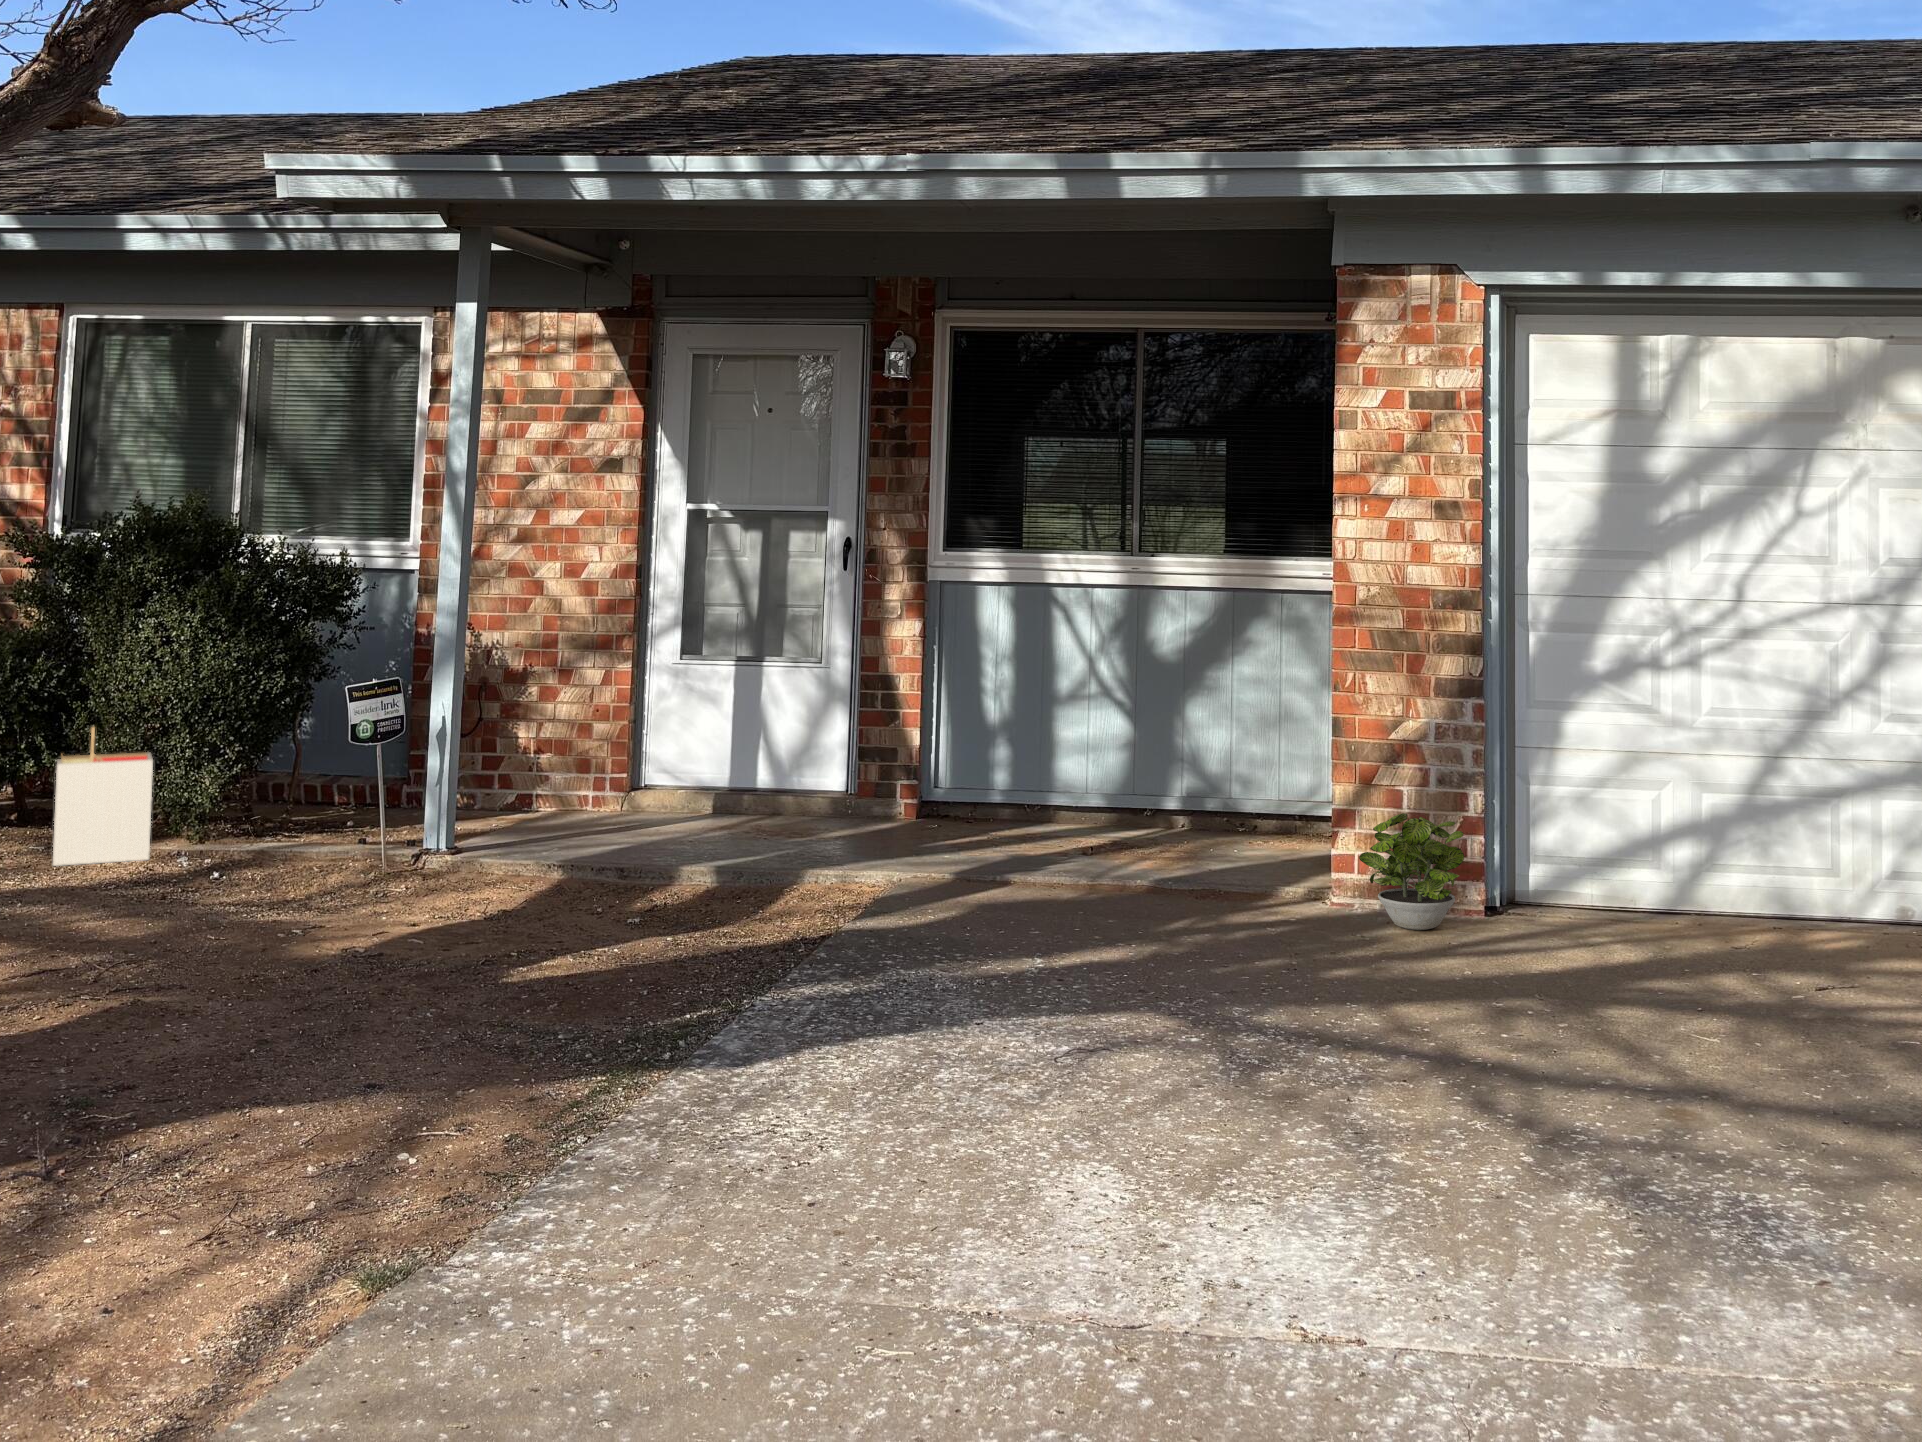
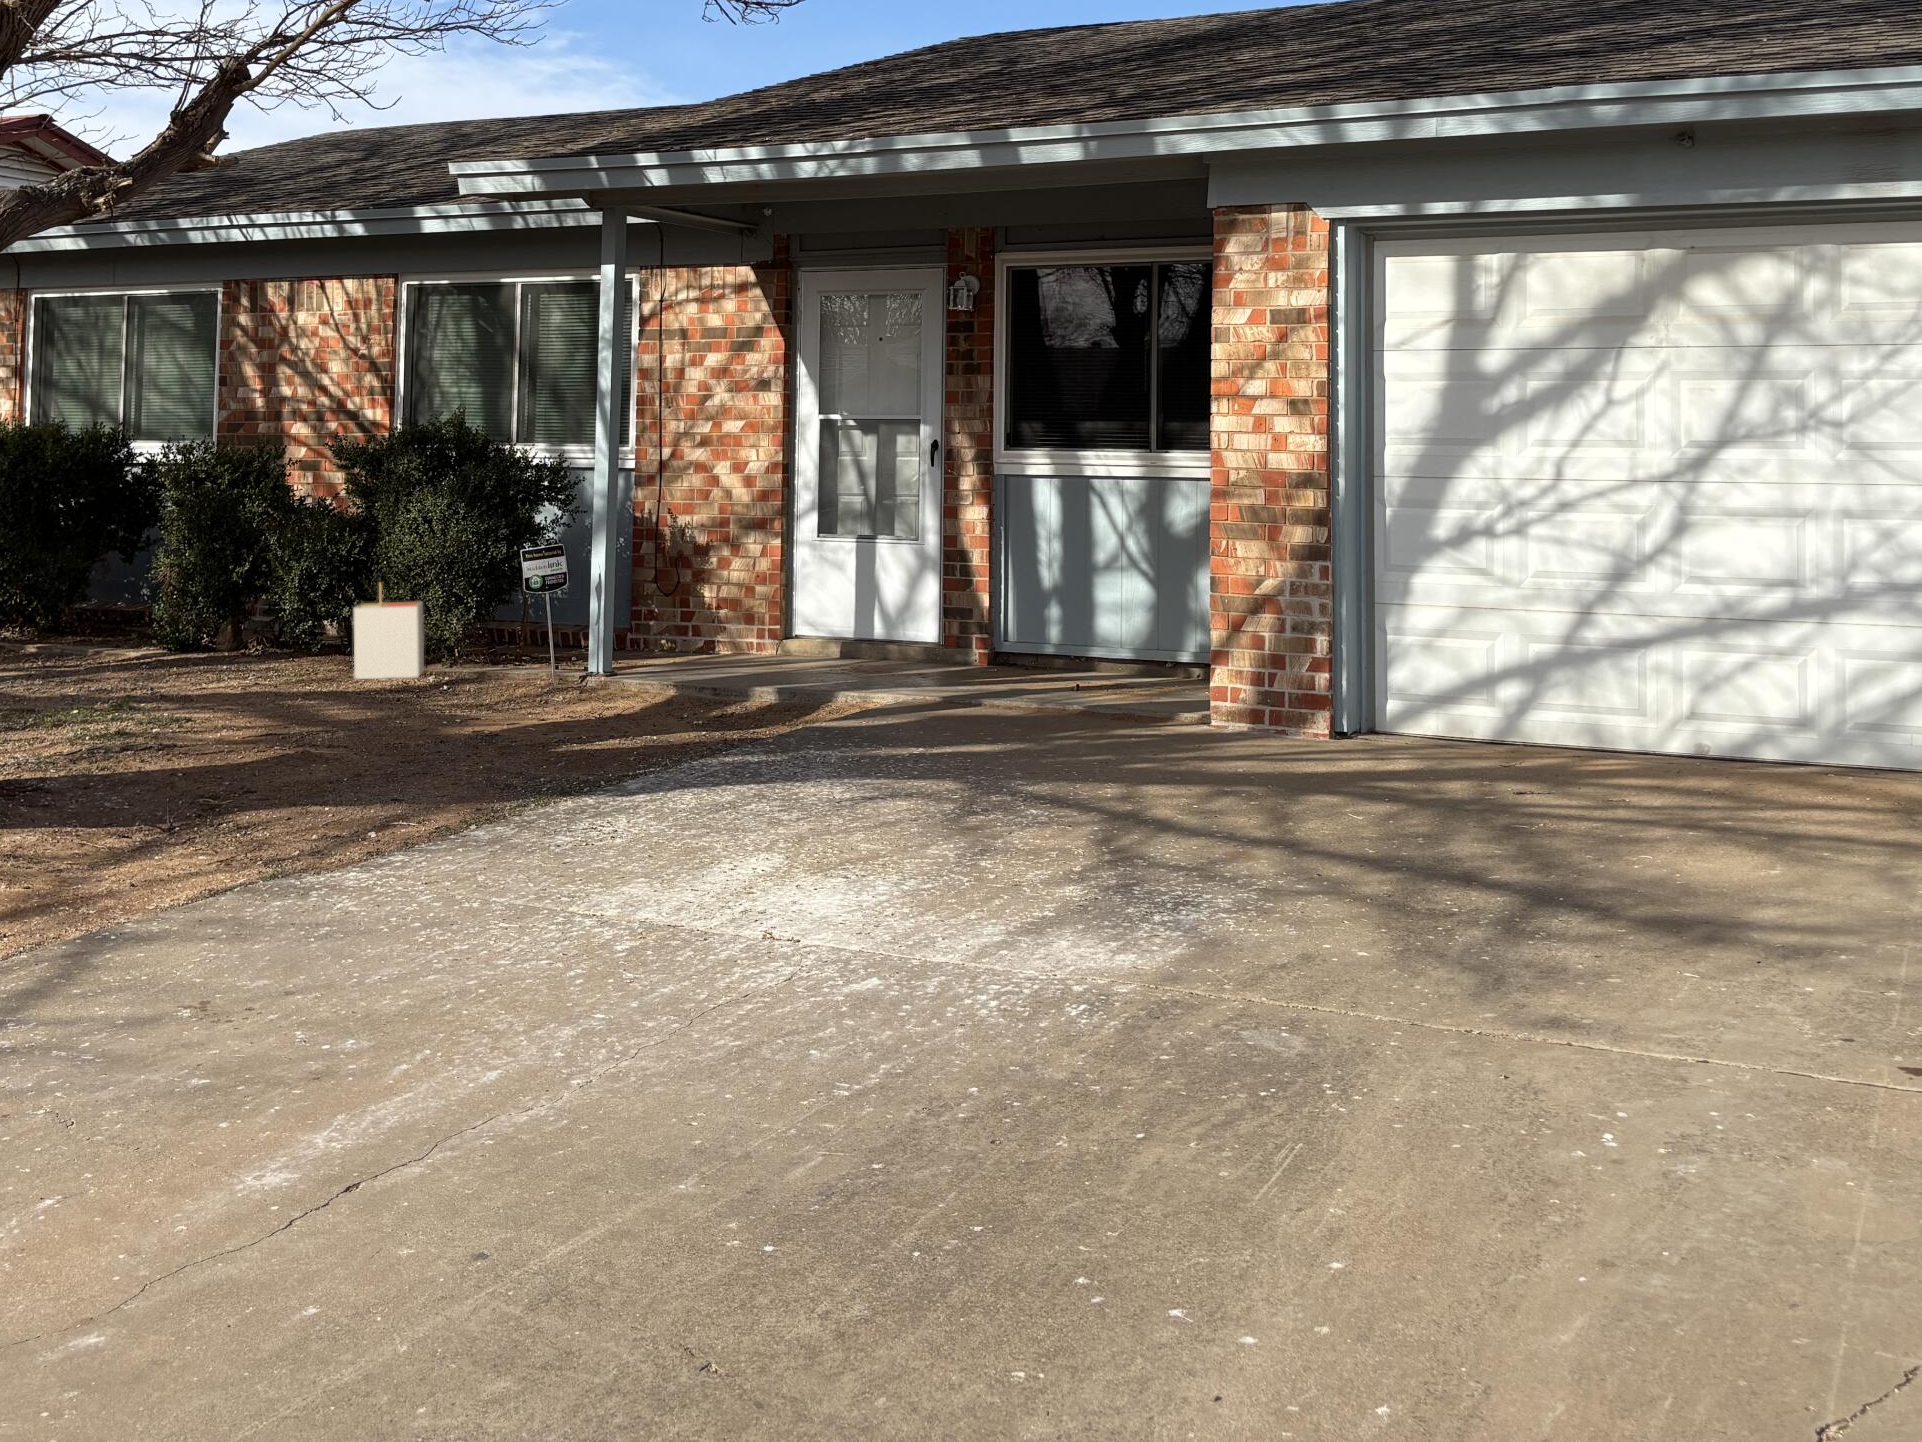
potted plant: present [1359,813,1464,930] -> none [1208,653,1301,747]

